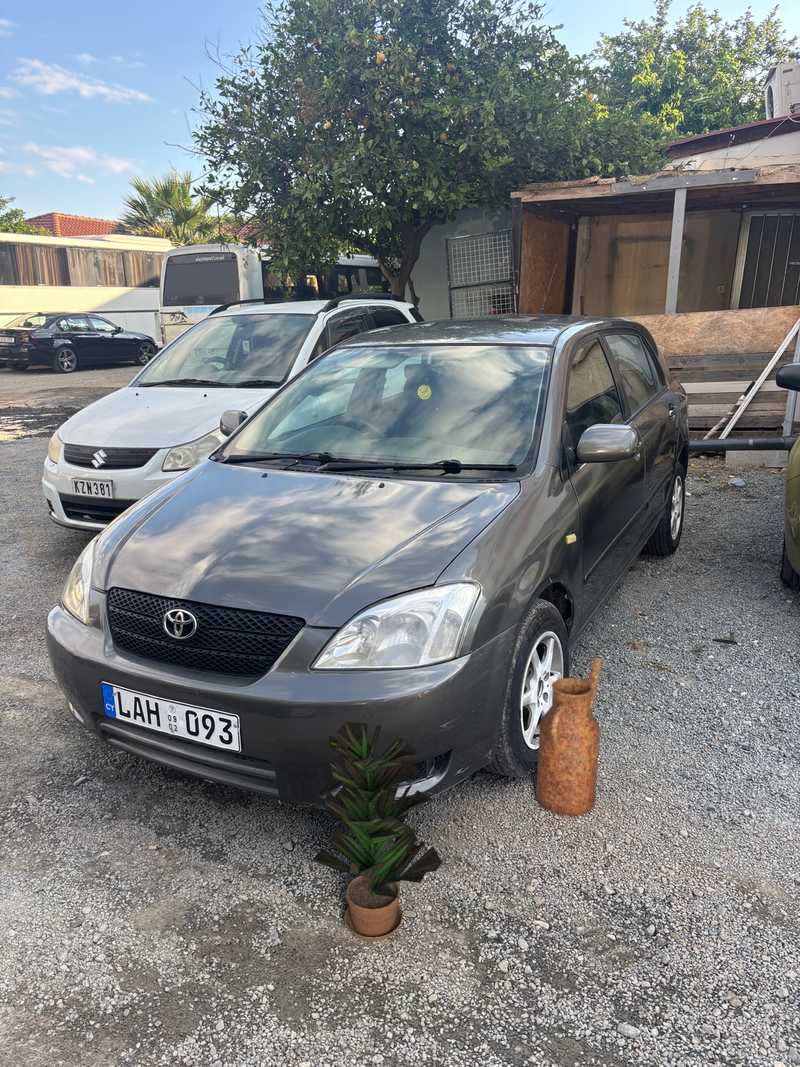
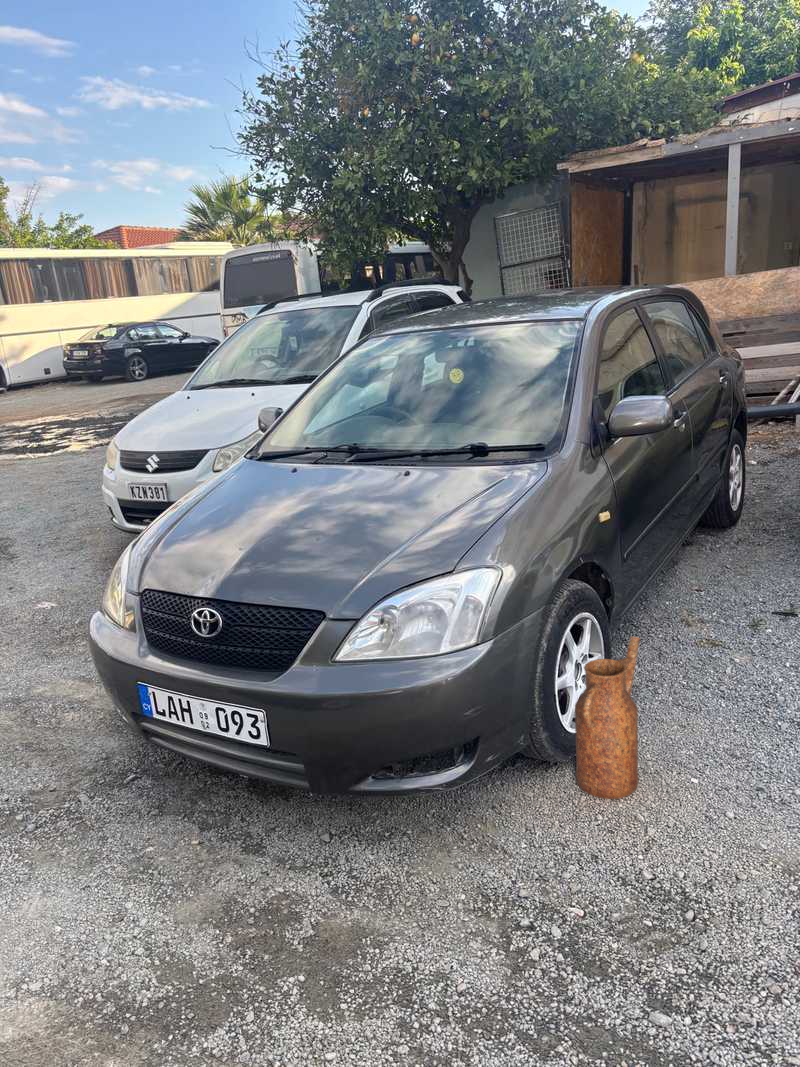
potted plant: present [304,722,442,941] -> none [327,713,468,931]

